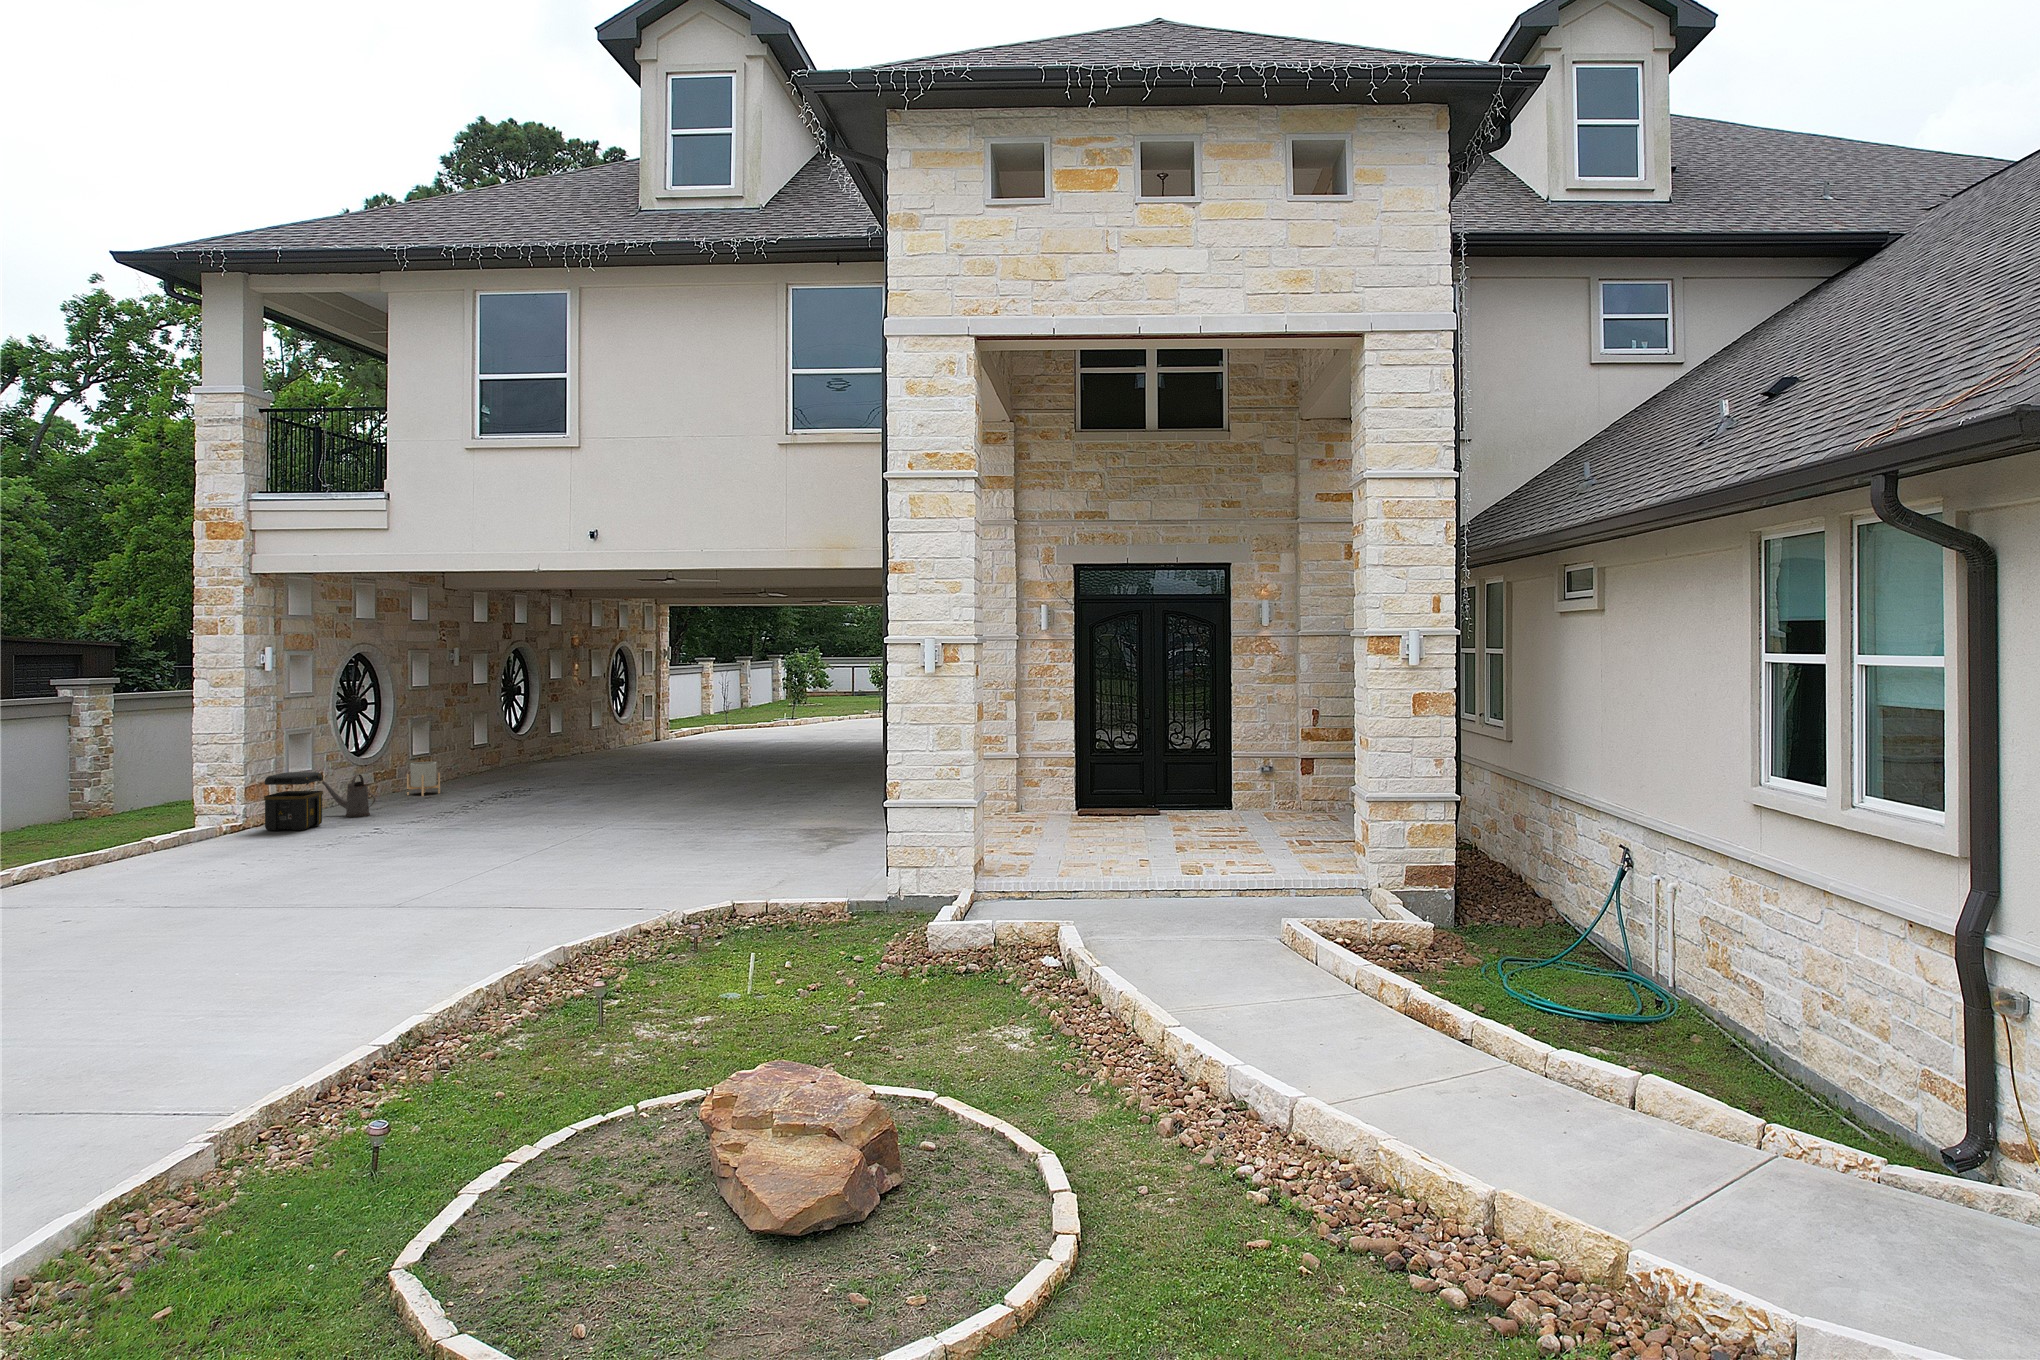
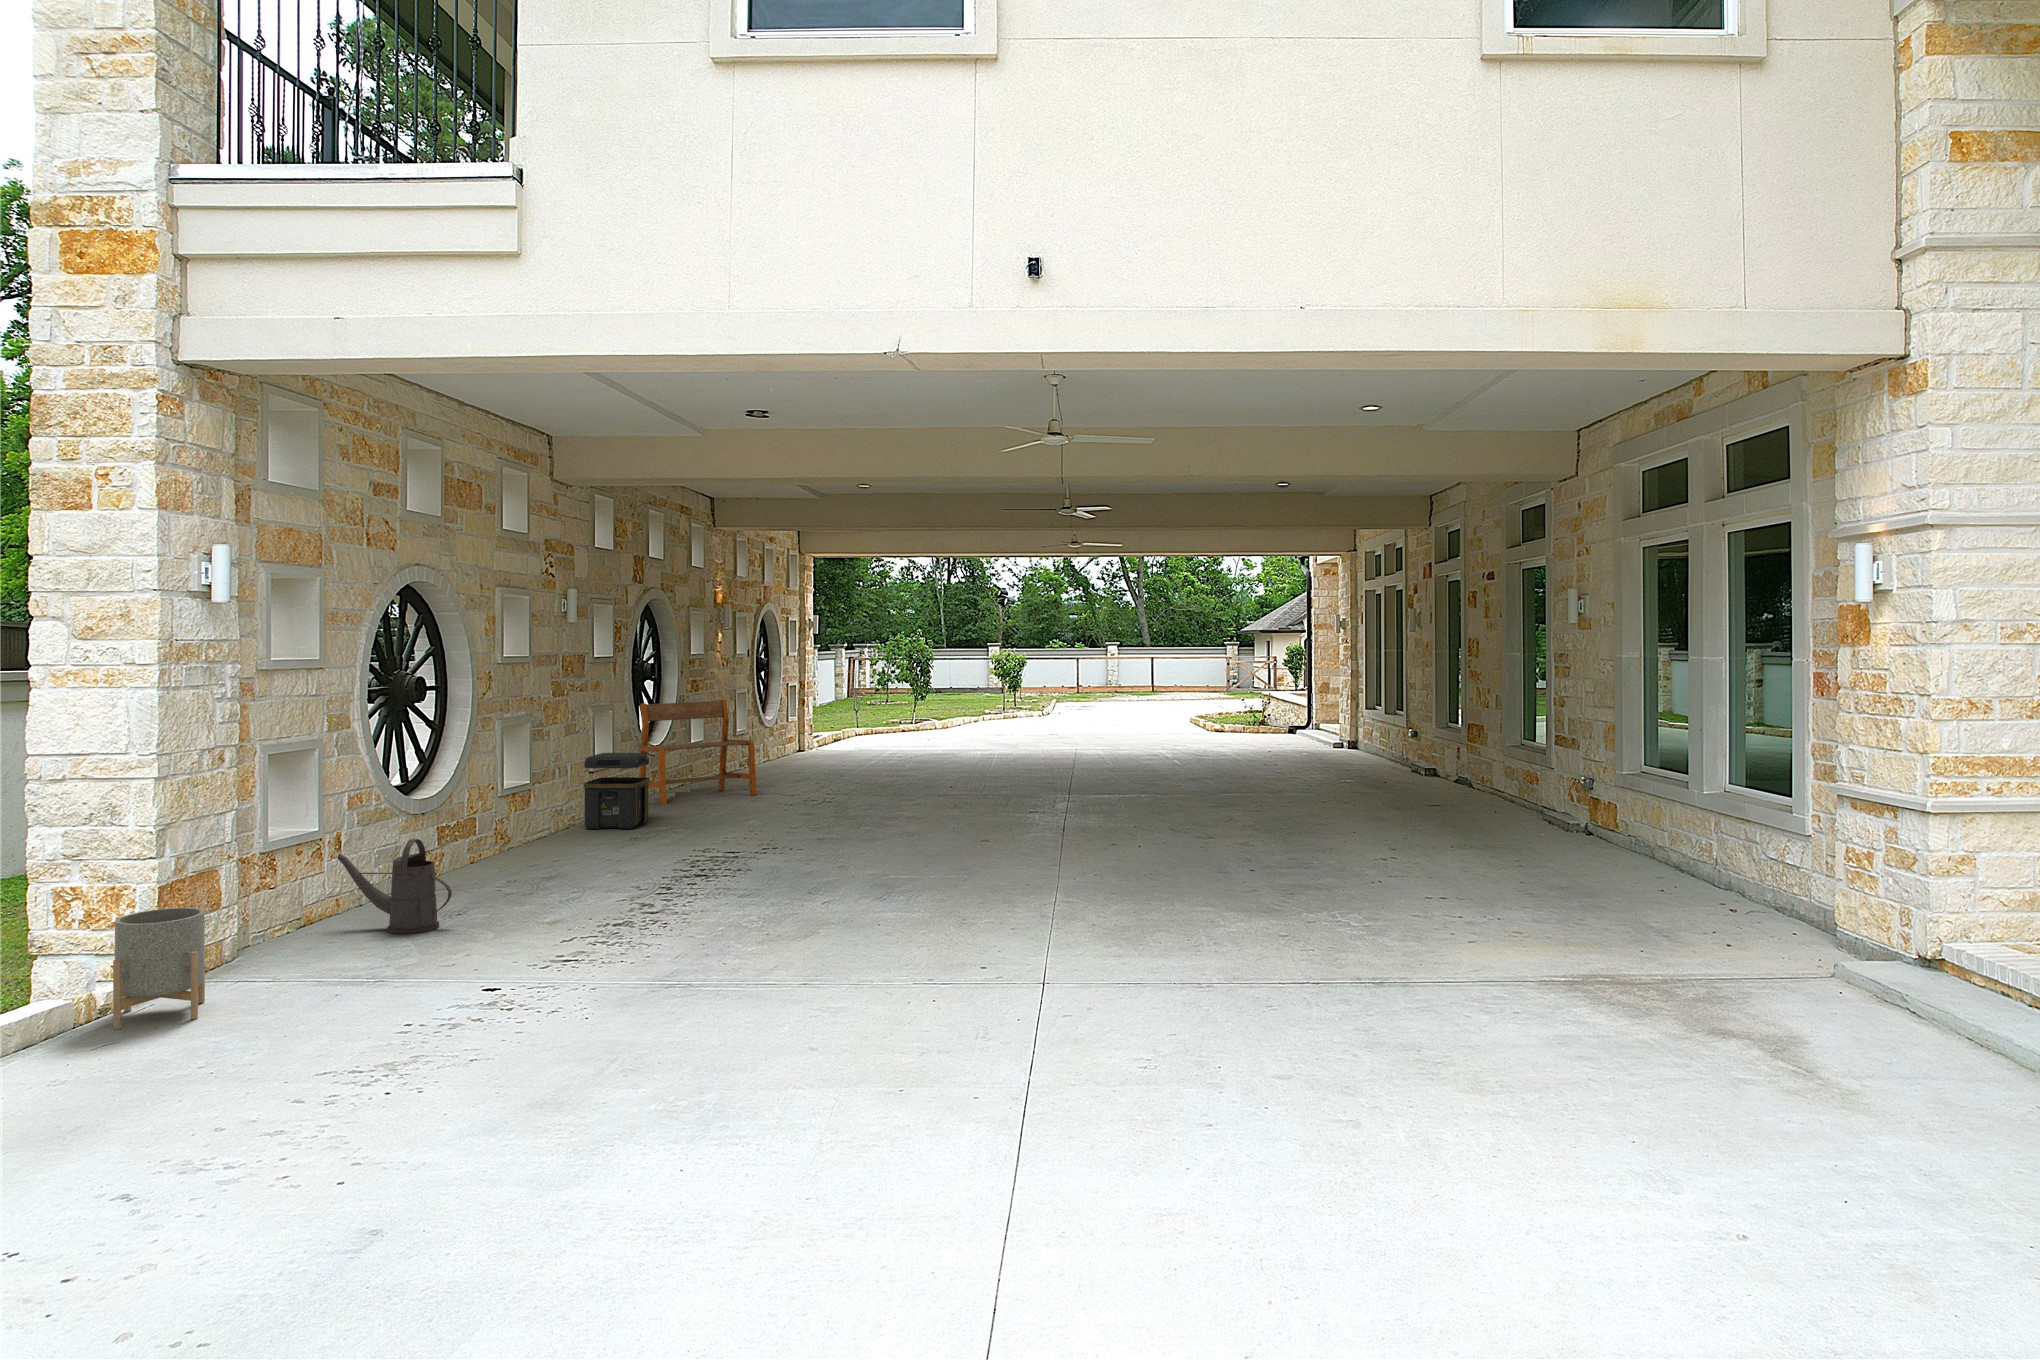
bench: none [512,706,587,769] -> present [638,700,756,804]
planter: present [407,762,440,796] -> present [113,907,205,1029]
toolbox: present [264,772,323,831] -> present [584,753,650,829]

